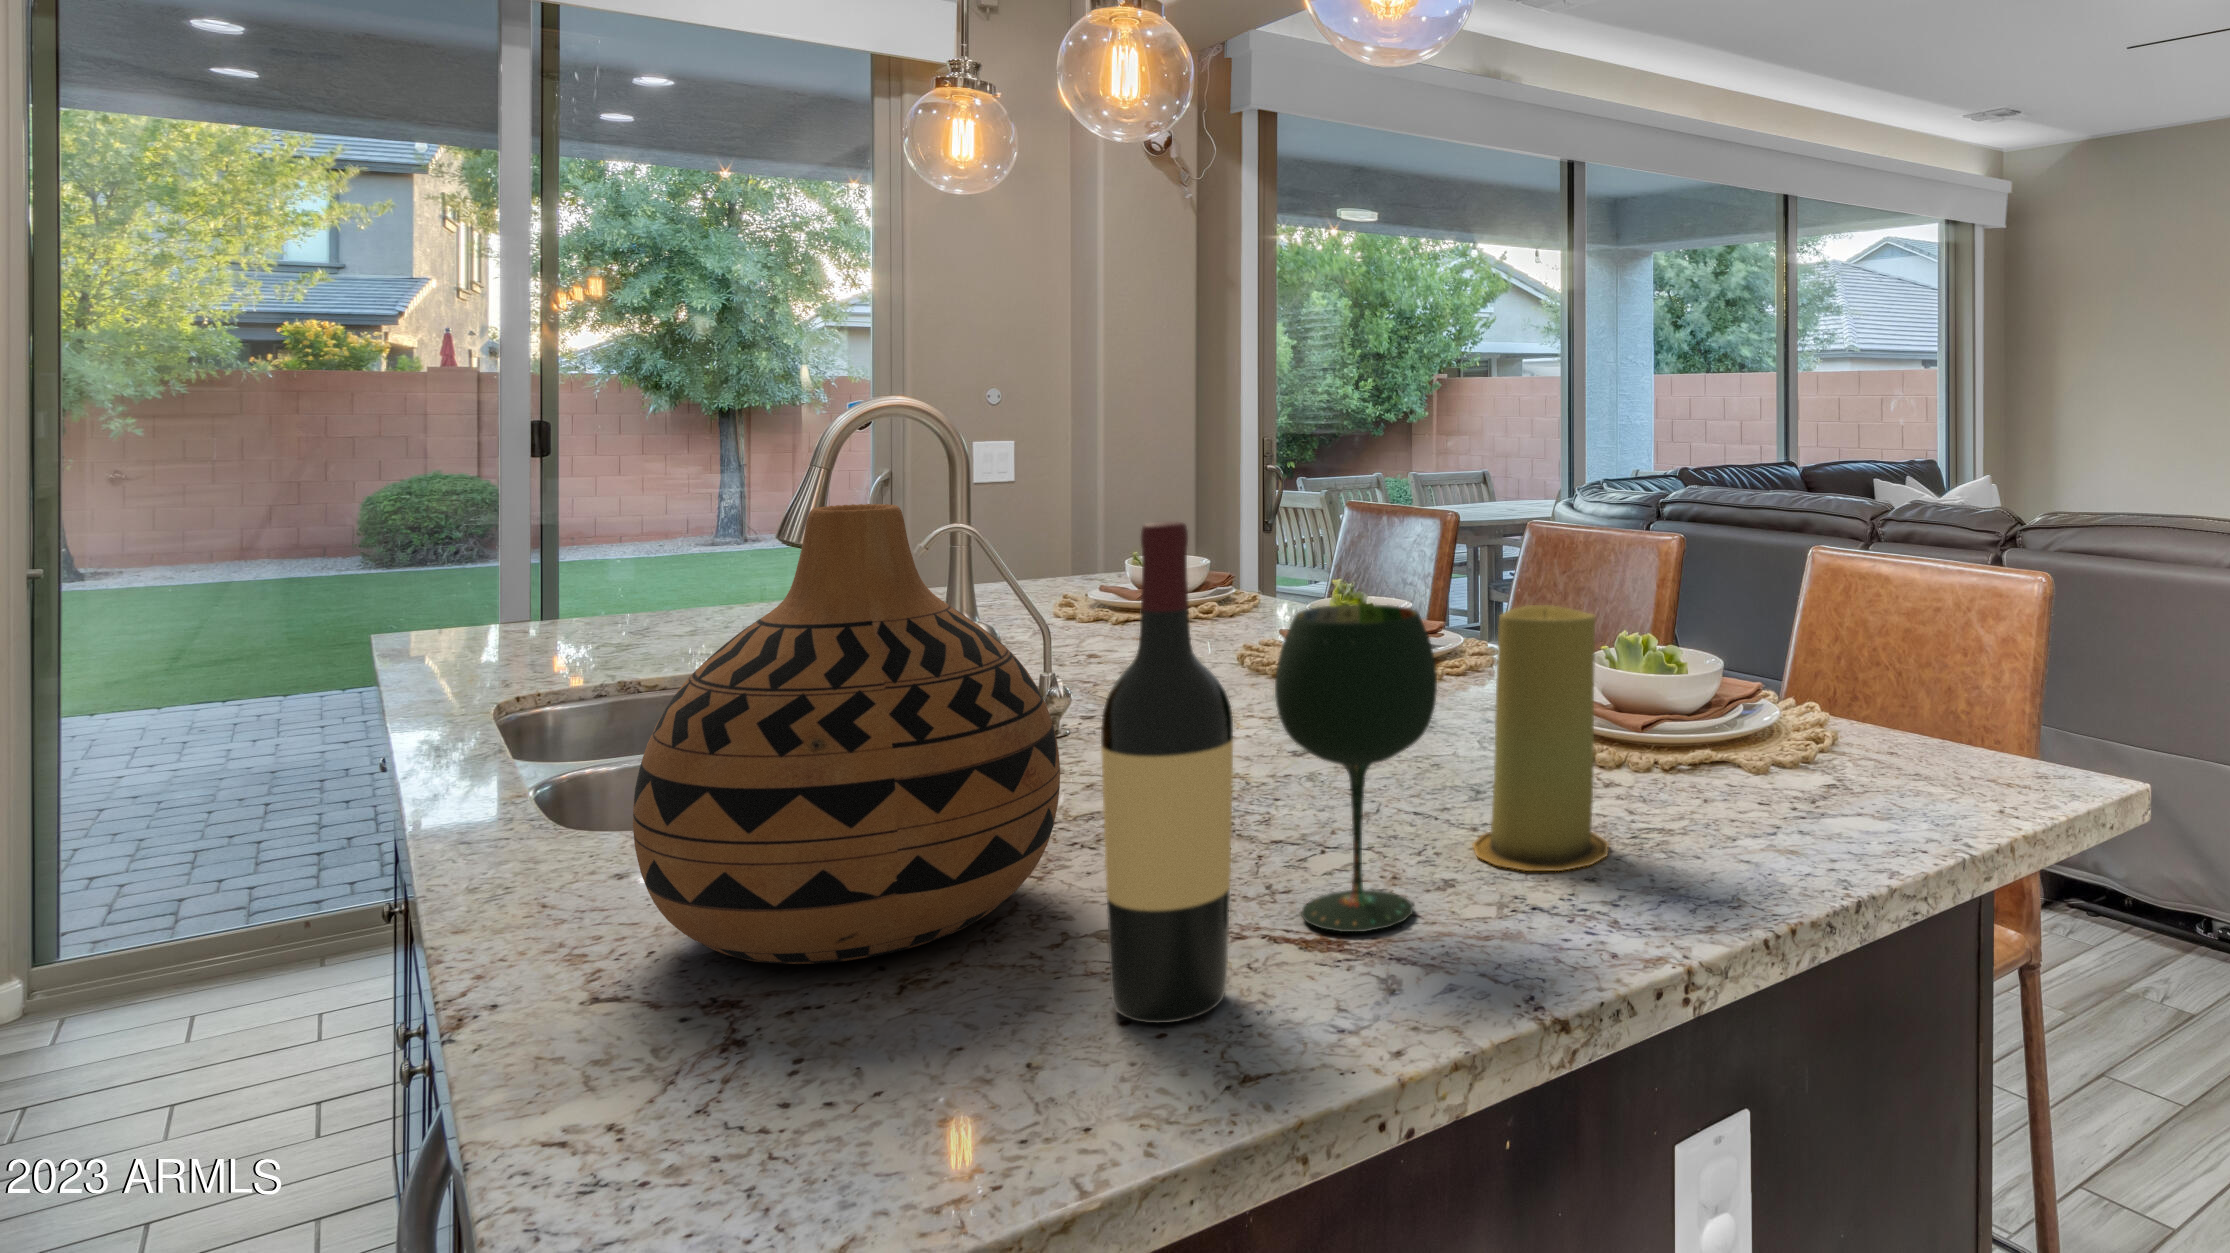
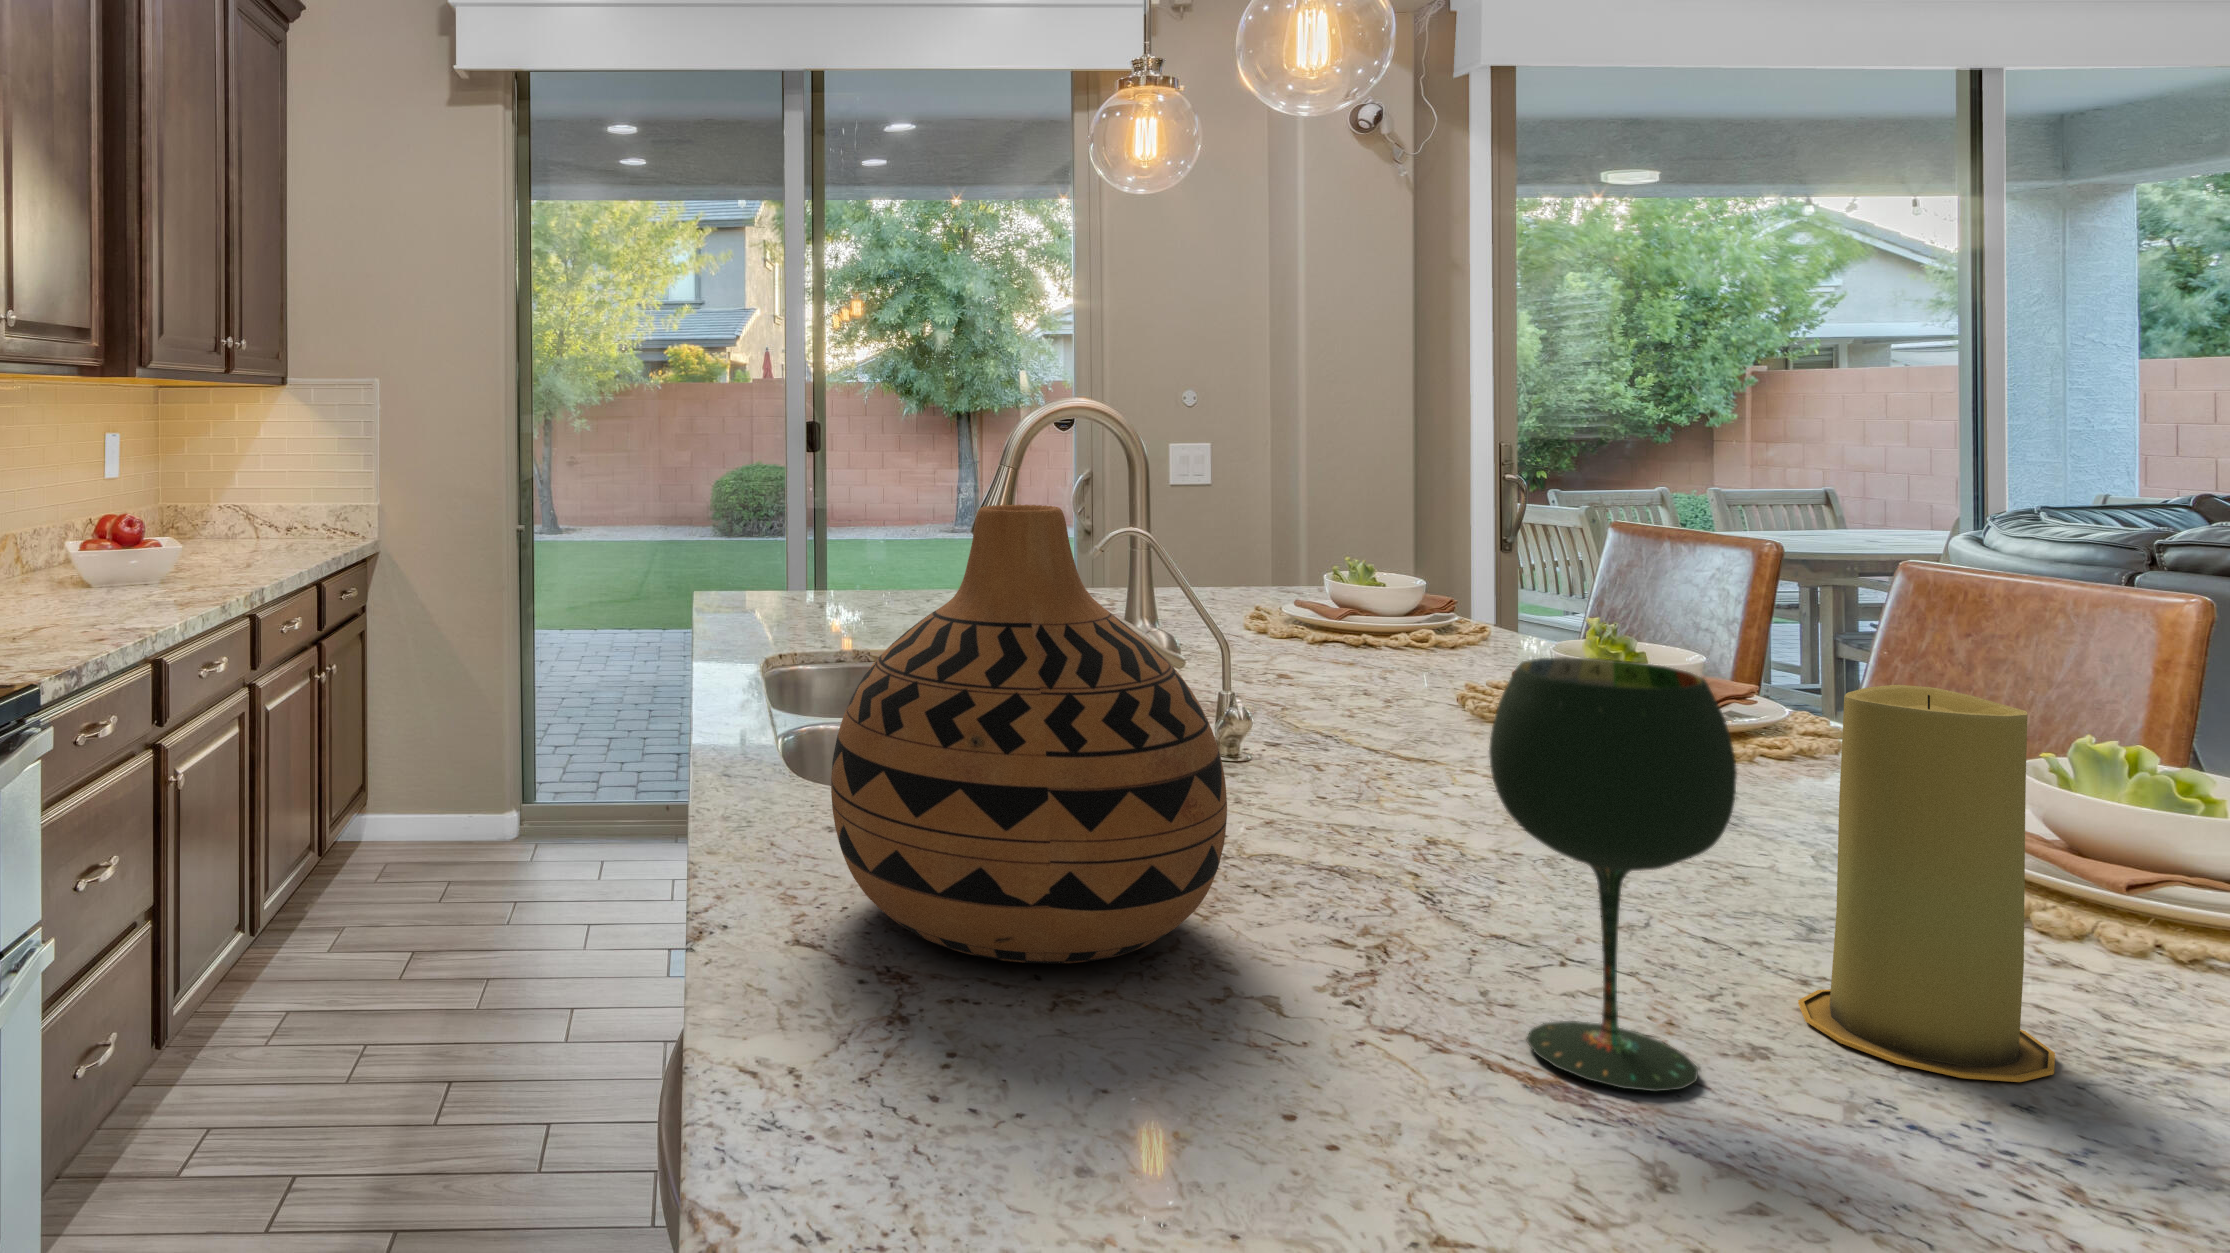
wine bottle: present [1101,521,1233,1023] -> none [1262,541,1426,1139]

